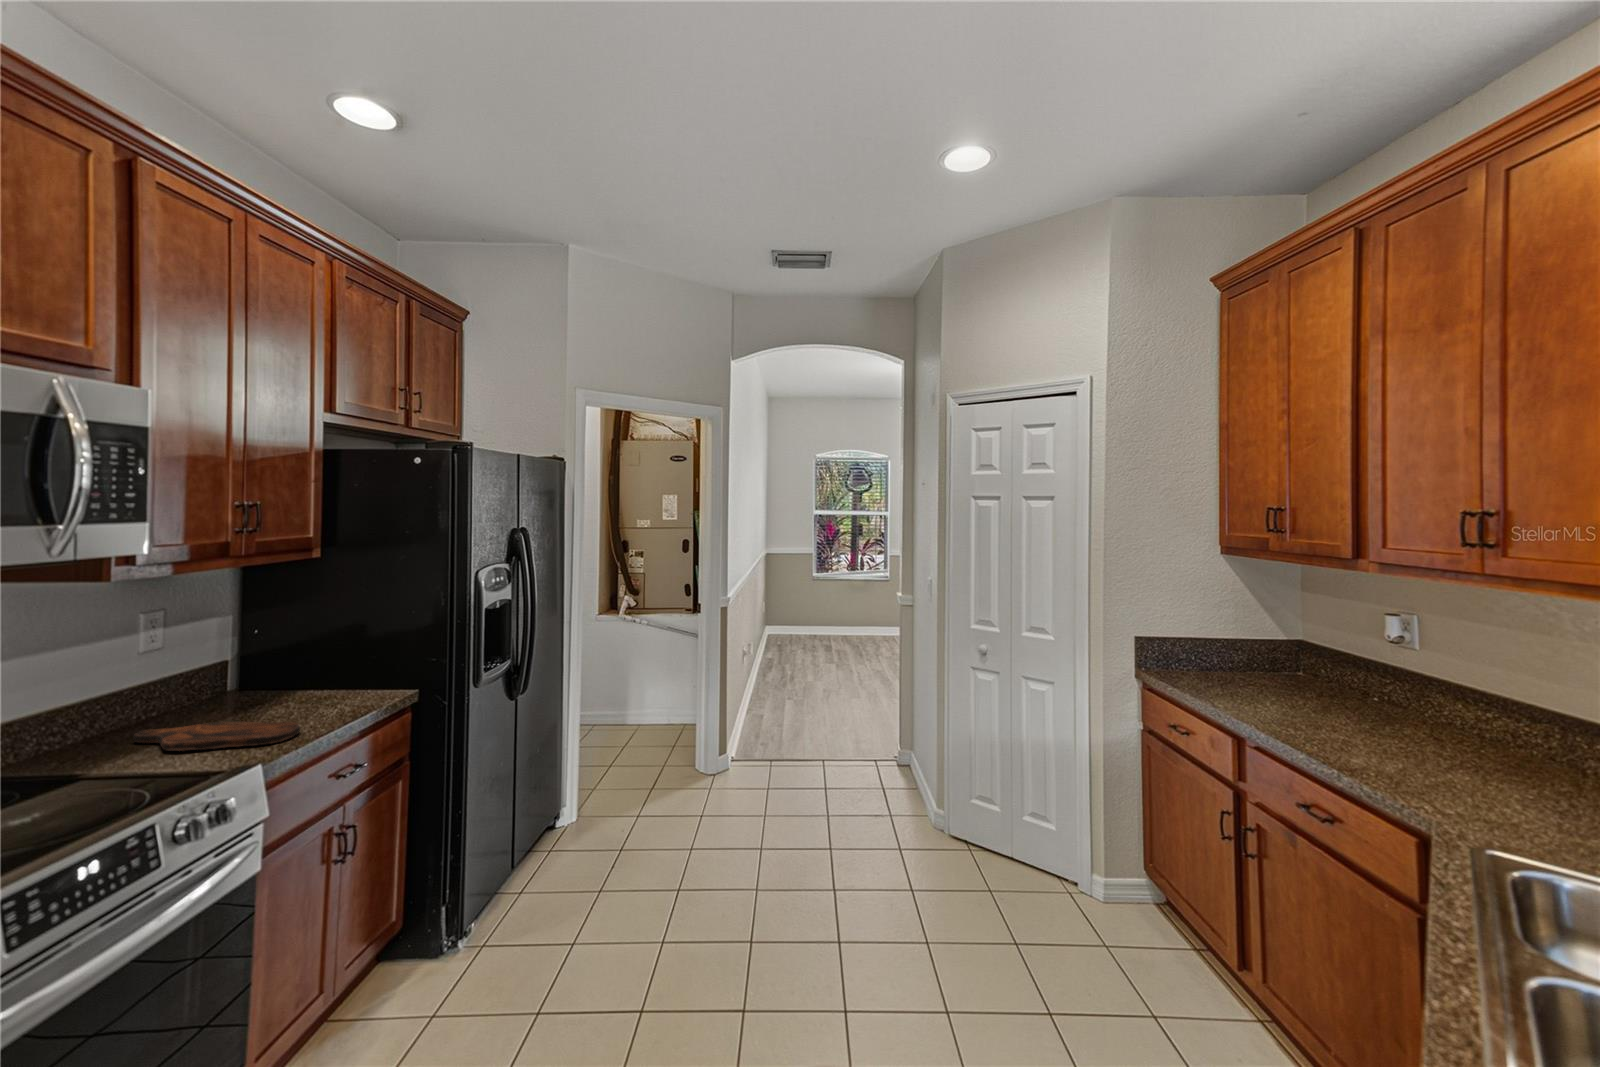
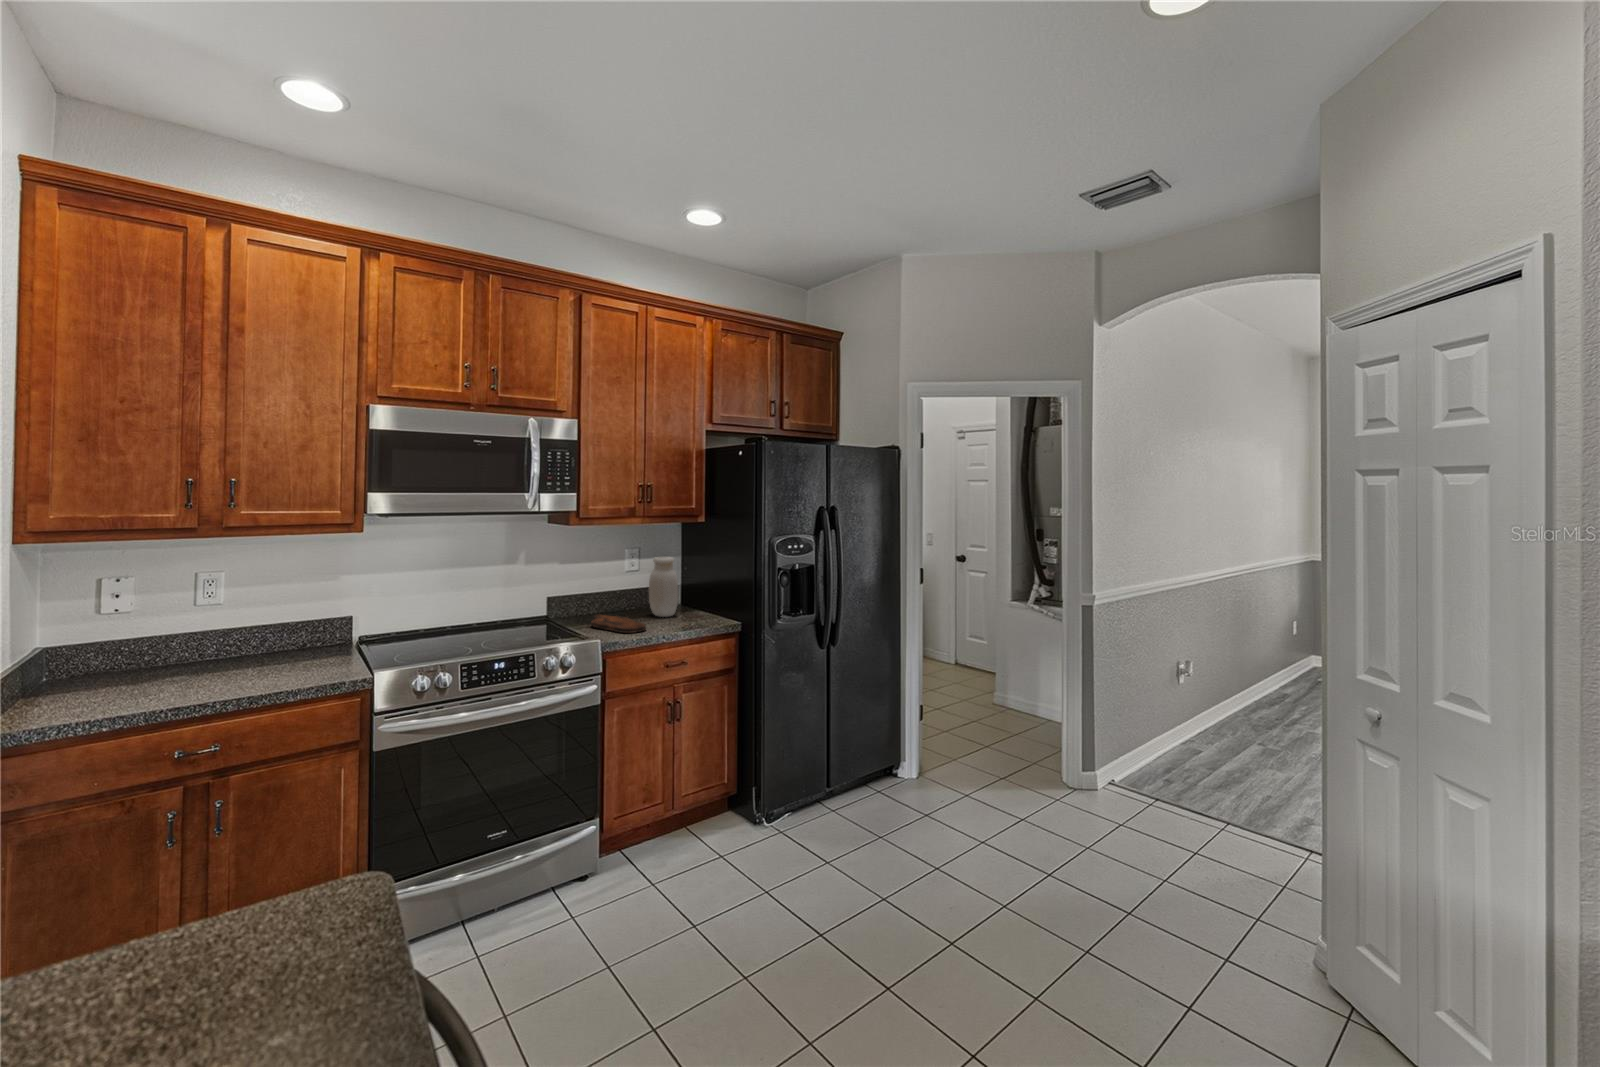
jar: none [226,612,290,710] -> present [649,557,678,617]

